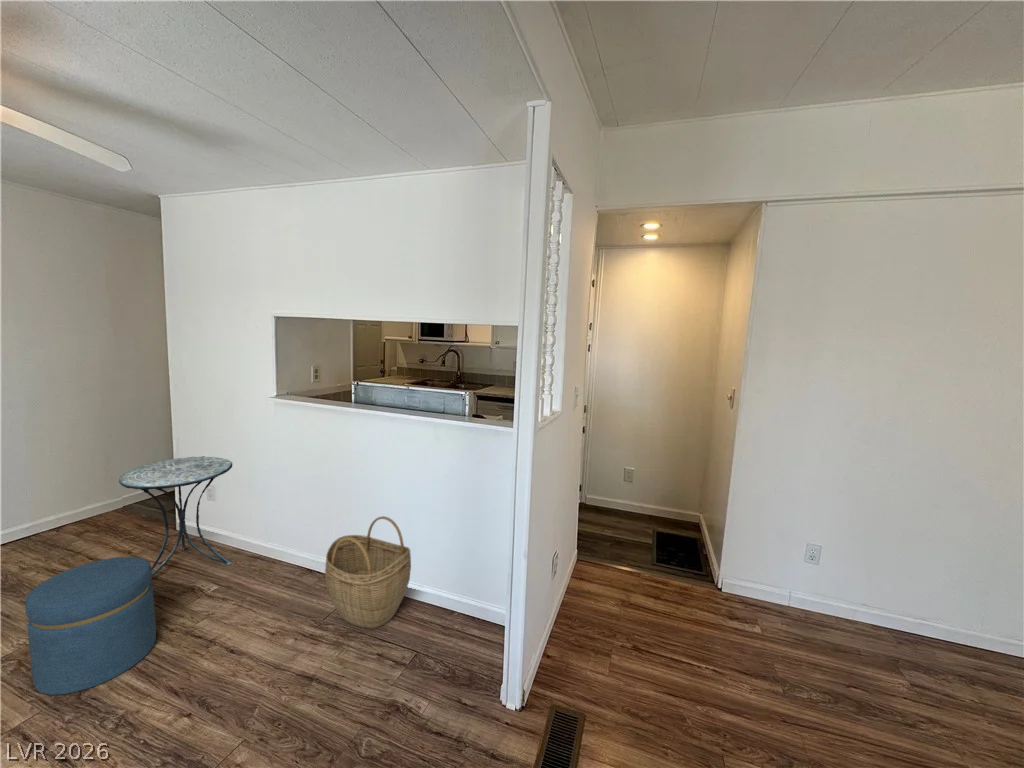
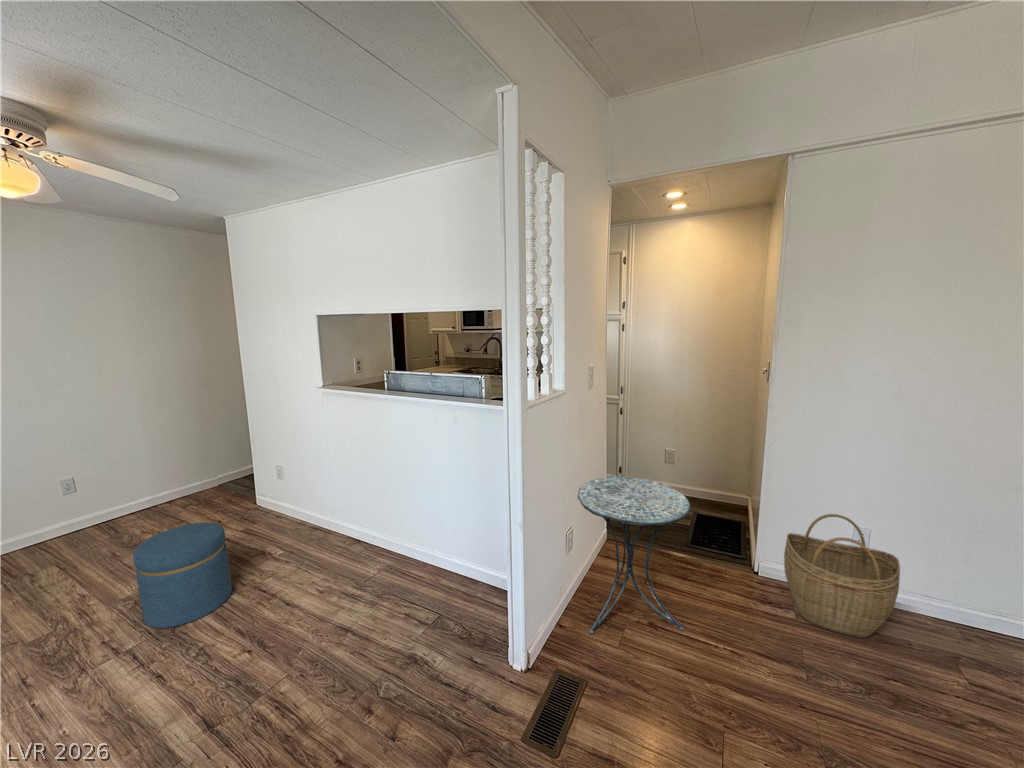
side table: present [119,456,232,577] -> present [578,476,690,634]
woven basket: present [325,516,411,629] -> present [784,514,900,638]

